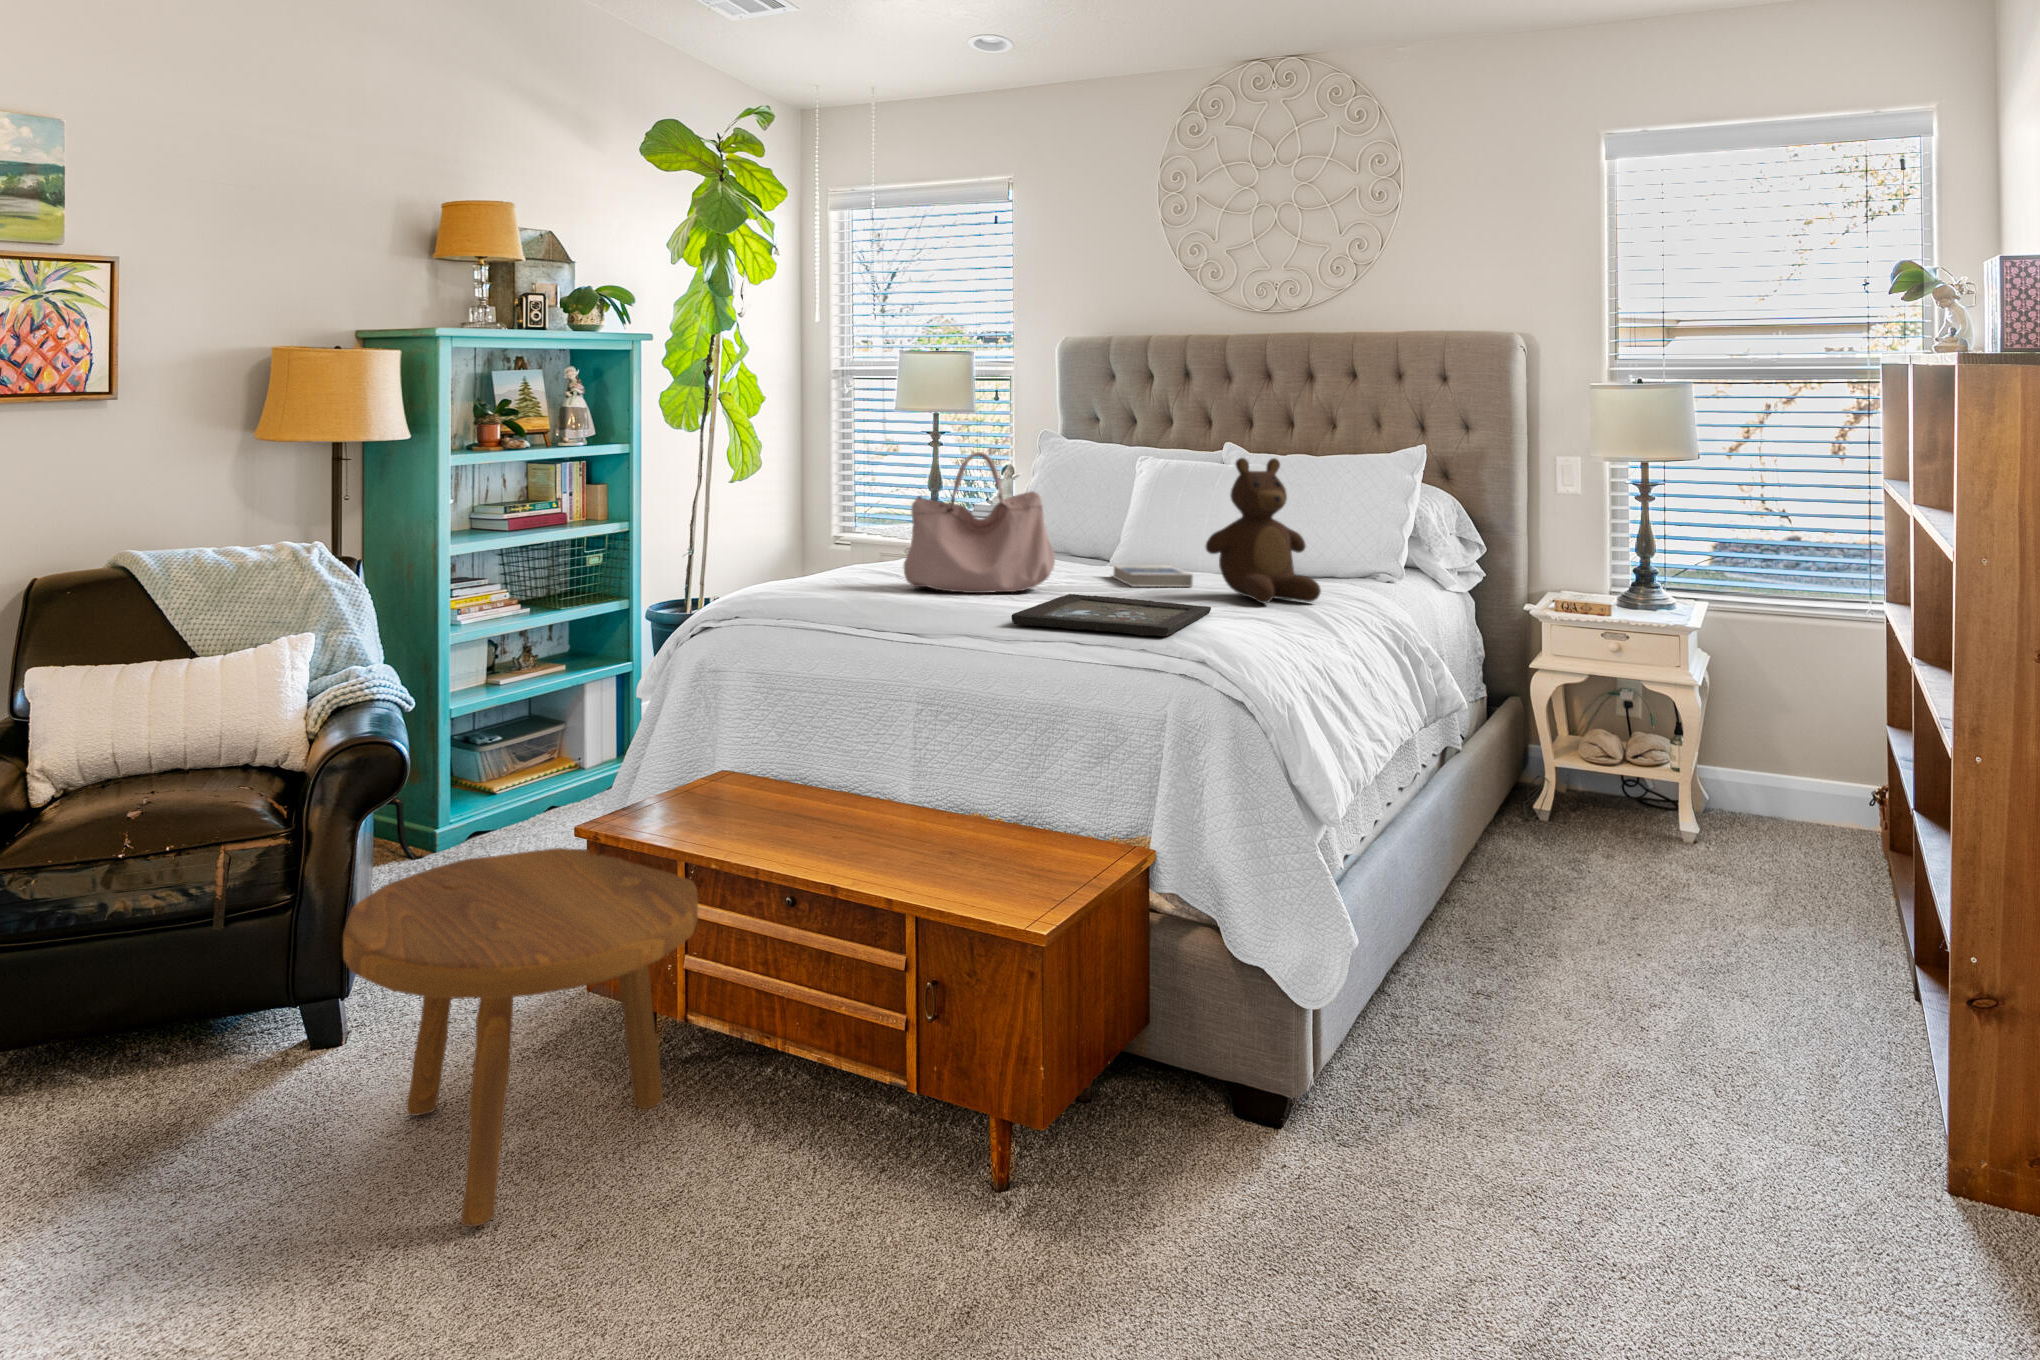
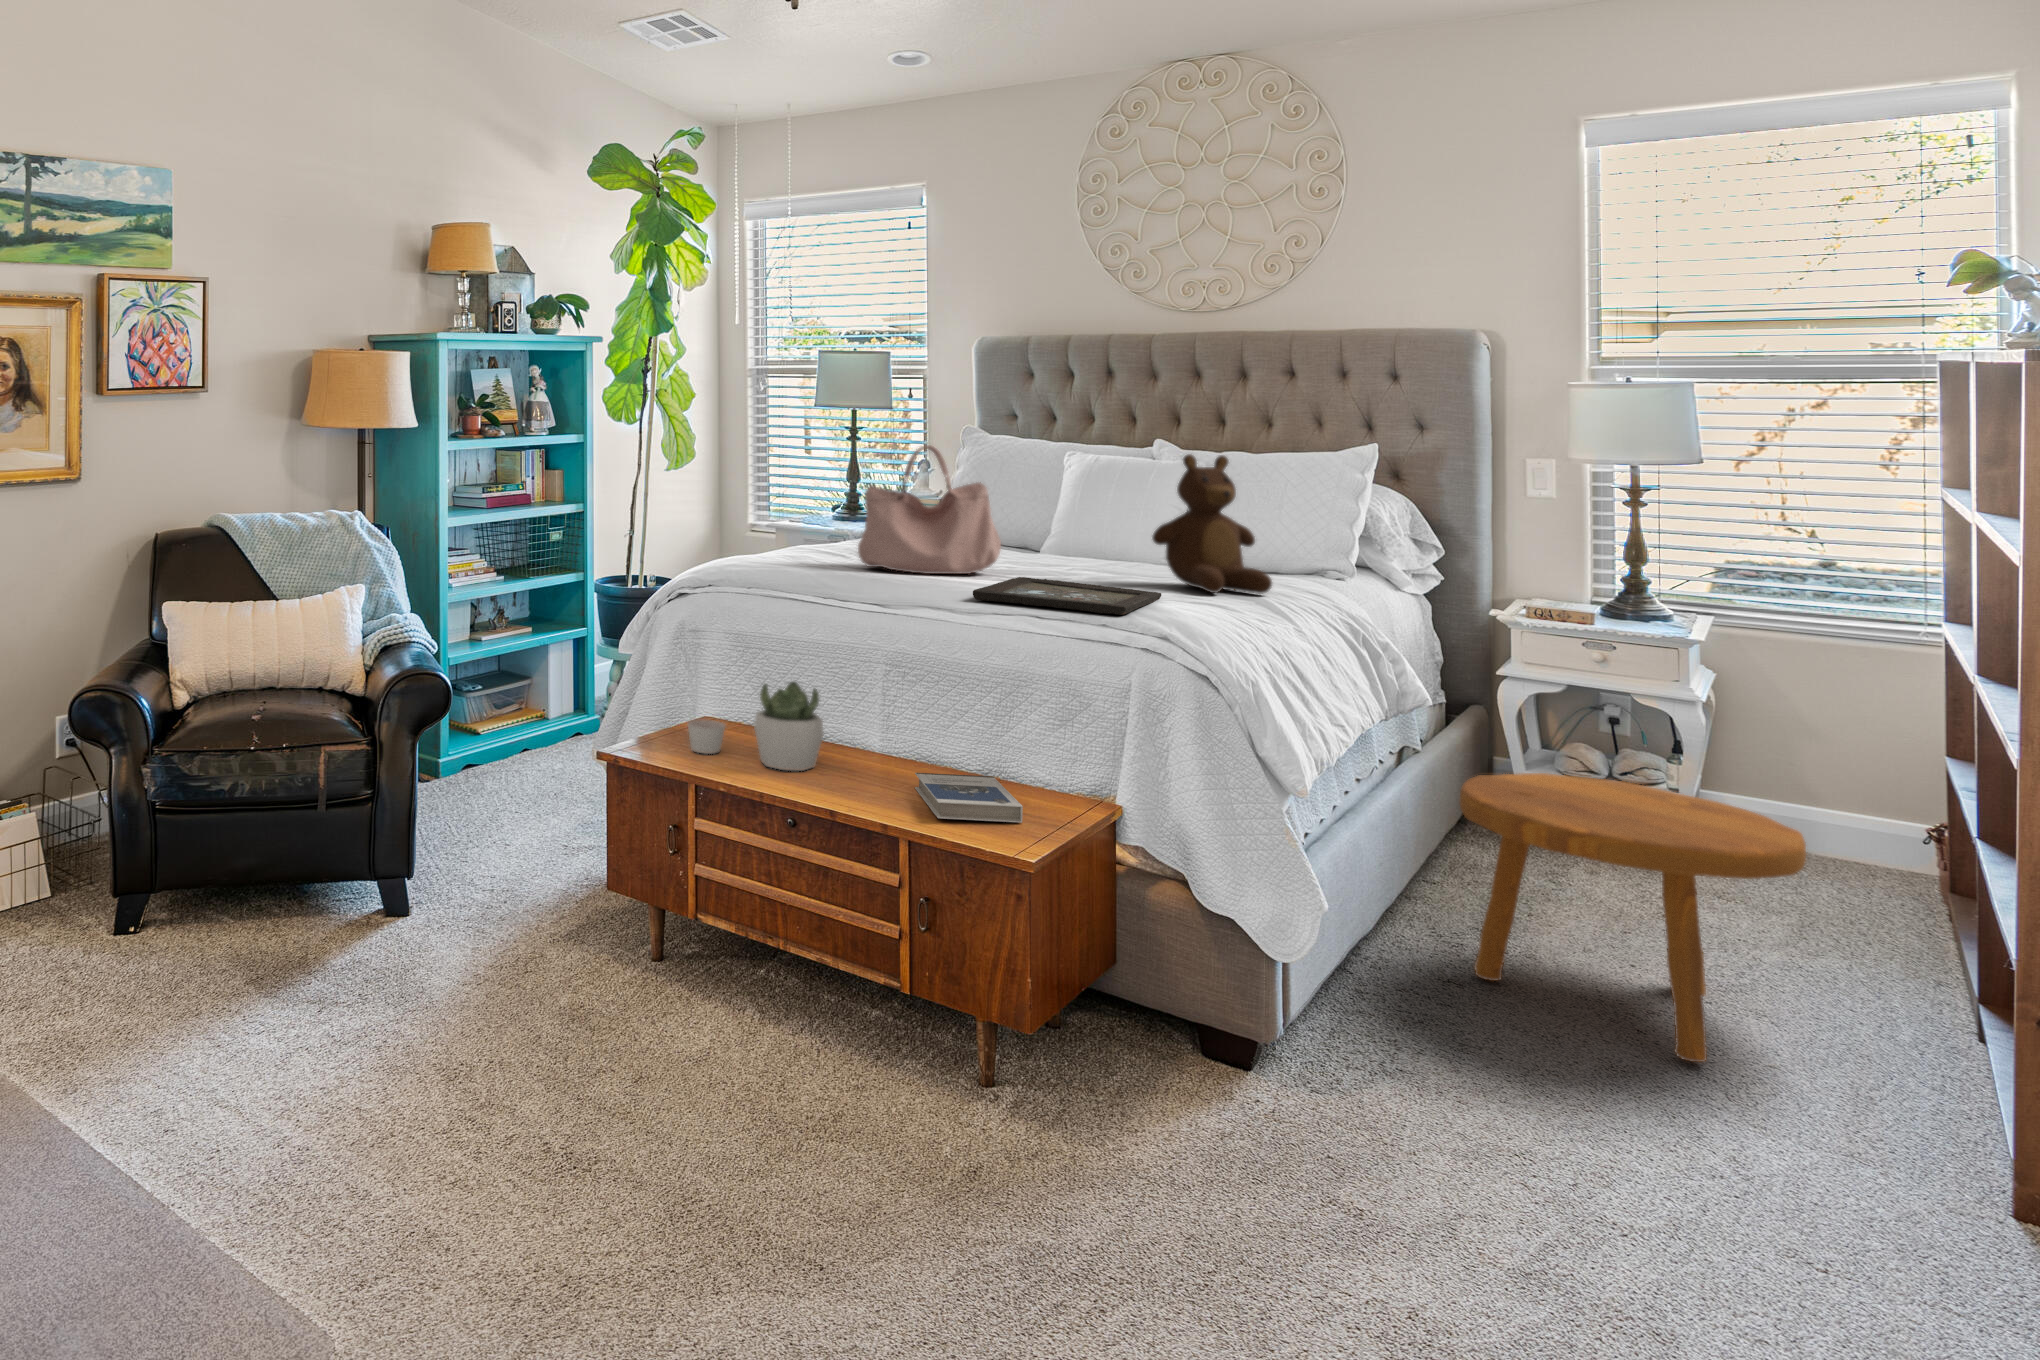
hardback book: present [1112,564,1193,587] -> present [915,773,1023,823]
succulent plant: none [758,730,838,838] -> present [754,682,824,771]
candle: none [682,780,728,822] -> present [688,720,725,754]
footstool: present [343,848,698,1226] -> present [1460,773,1806,1062]

